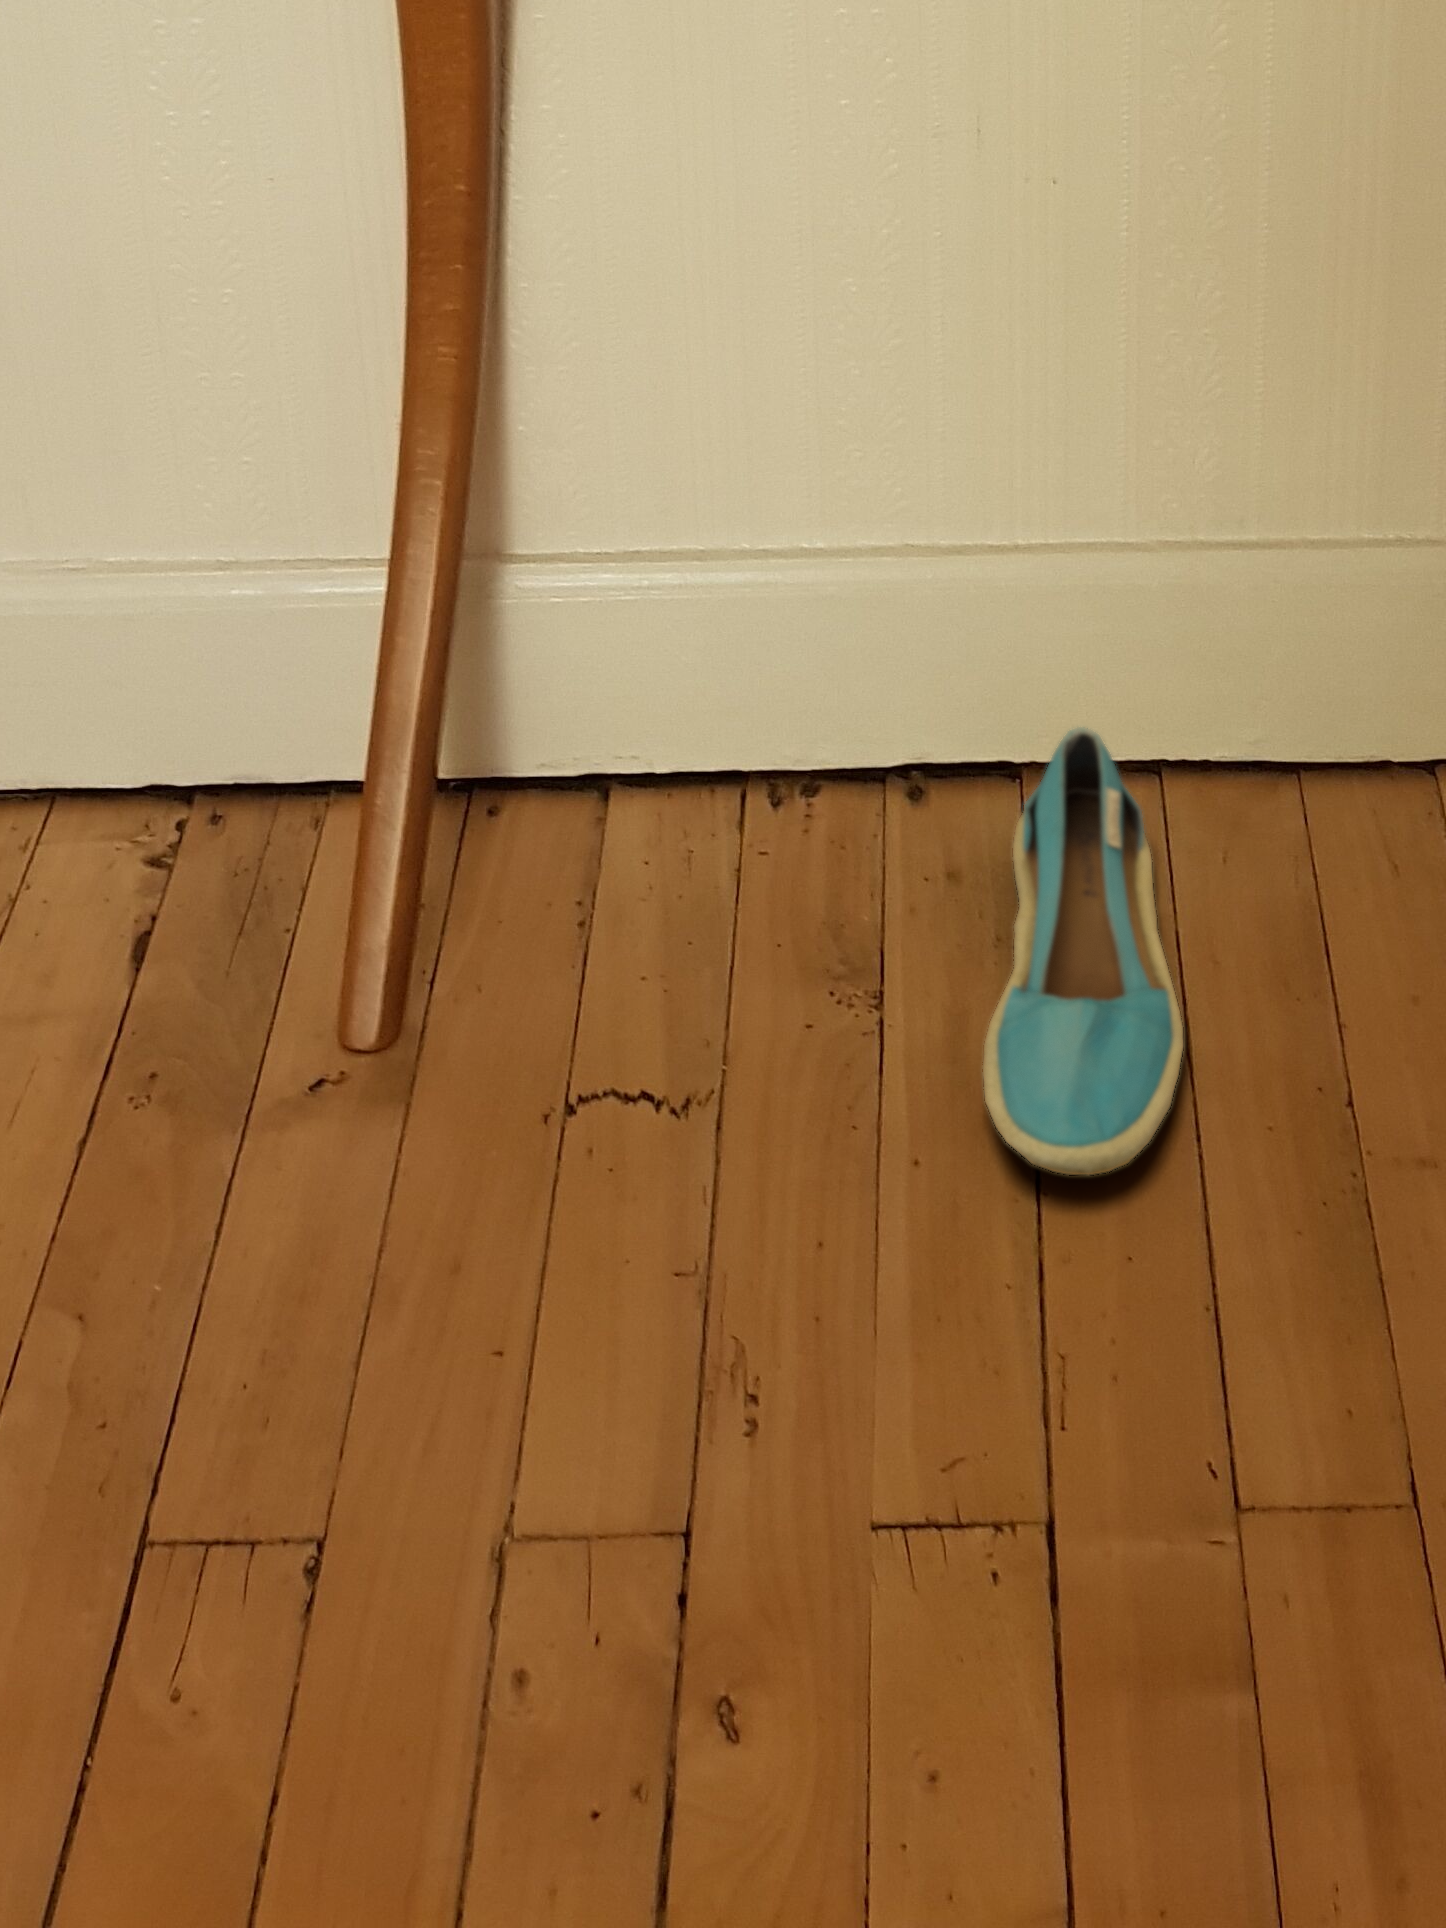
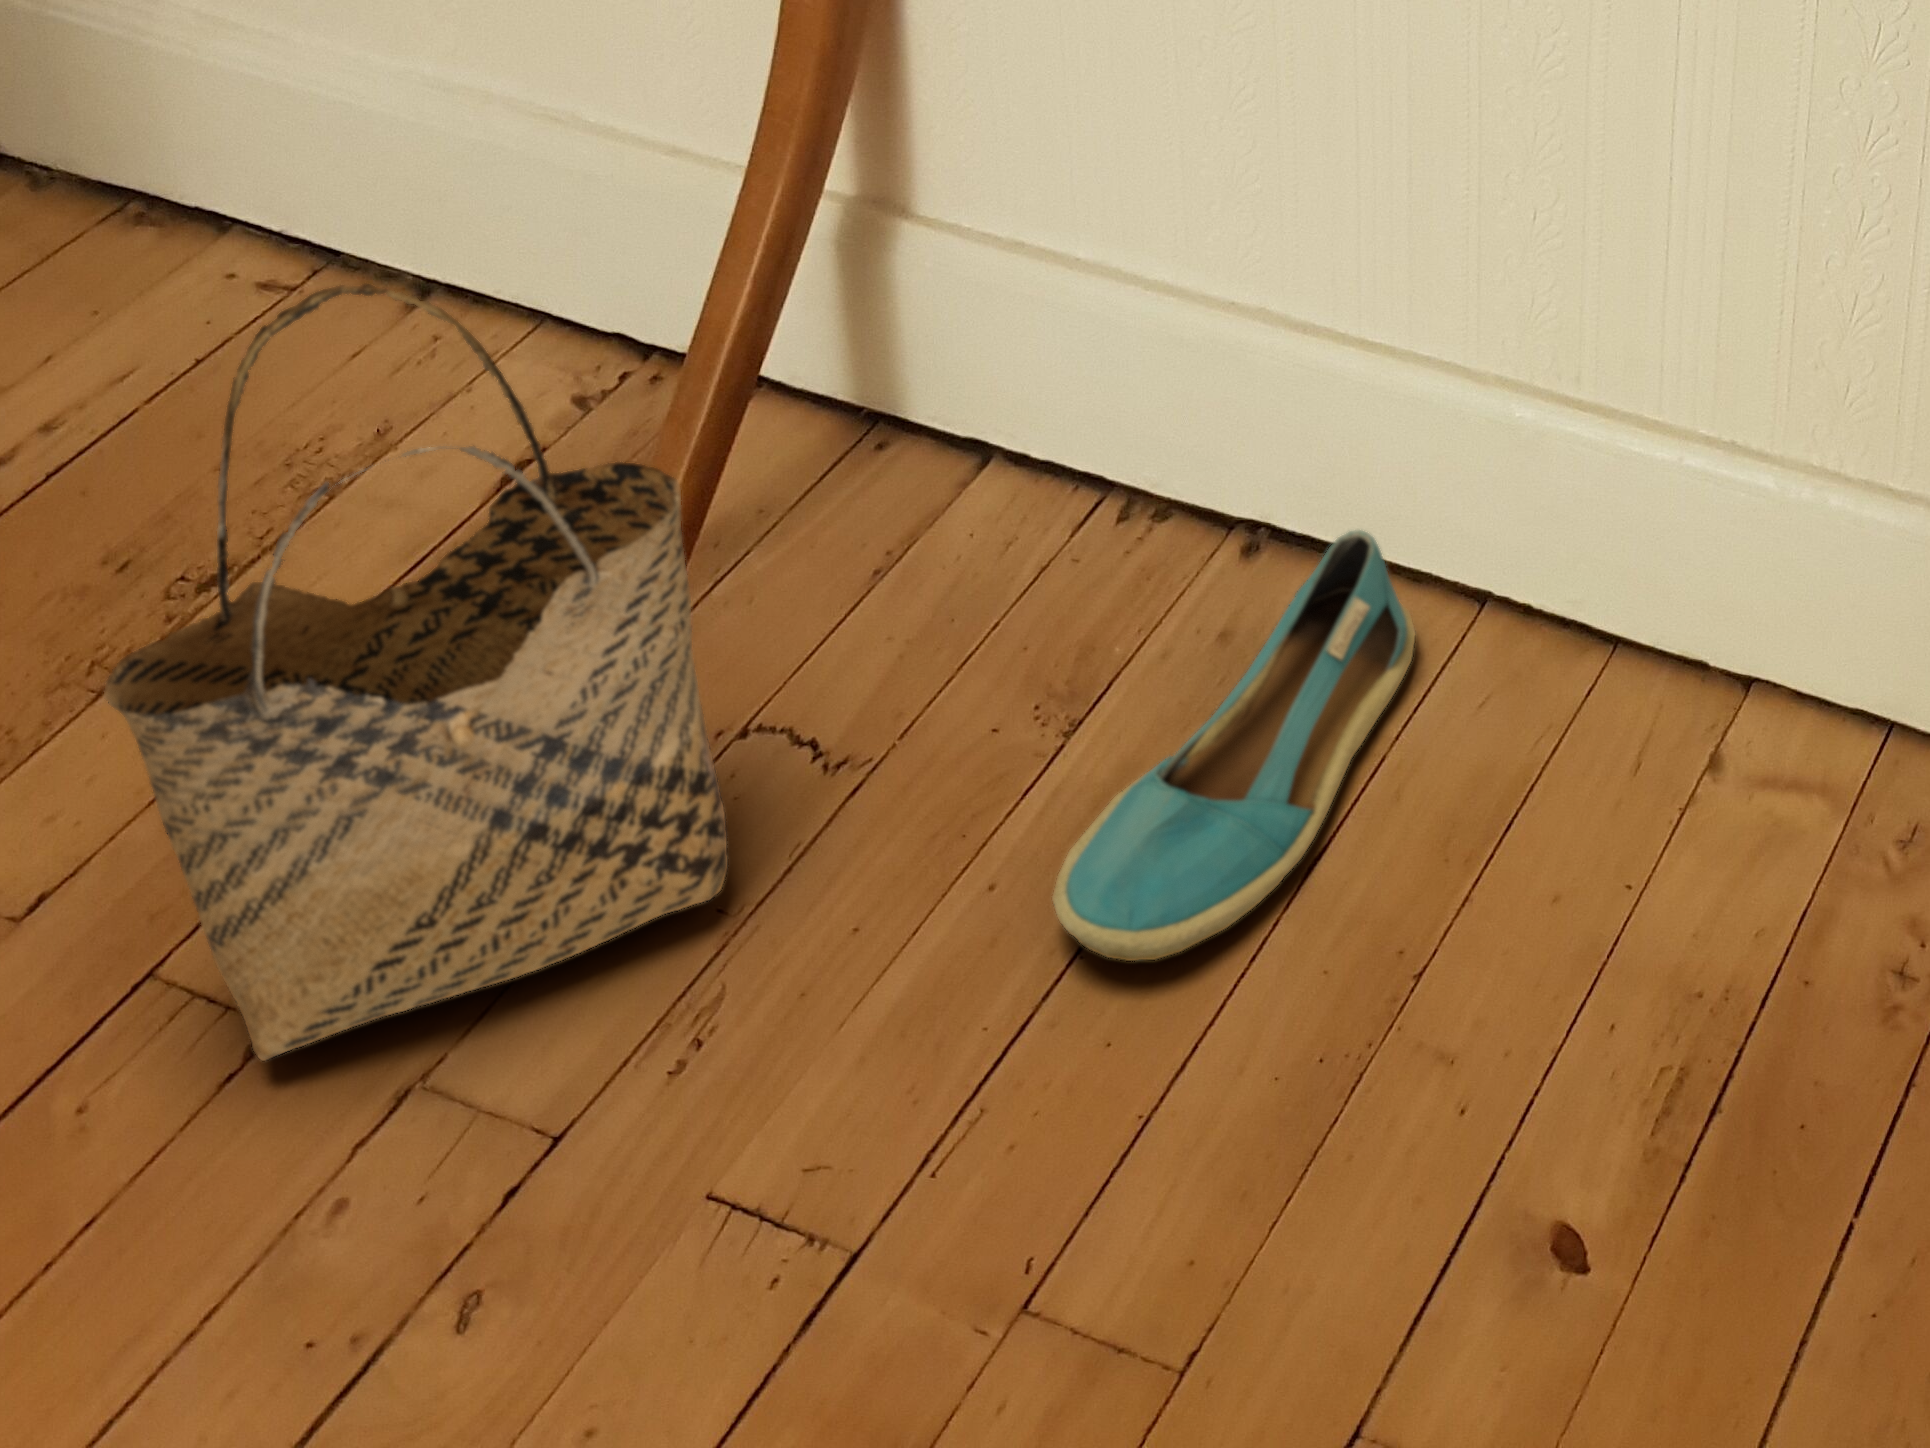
woven basket: none [173,712,683,1568] -> present [104,284,728,1060]

